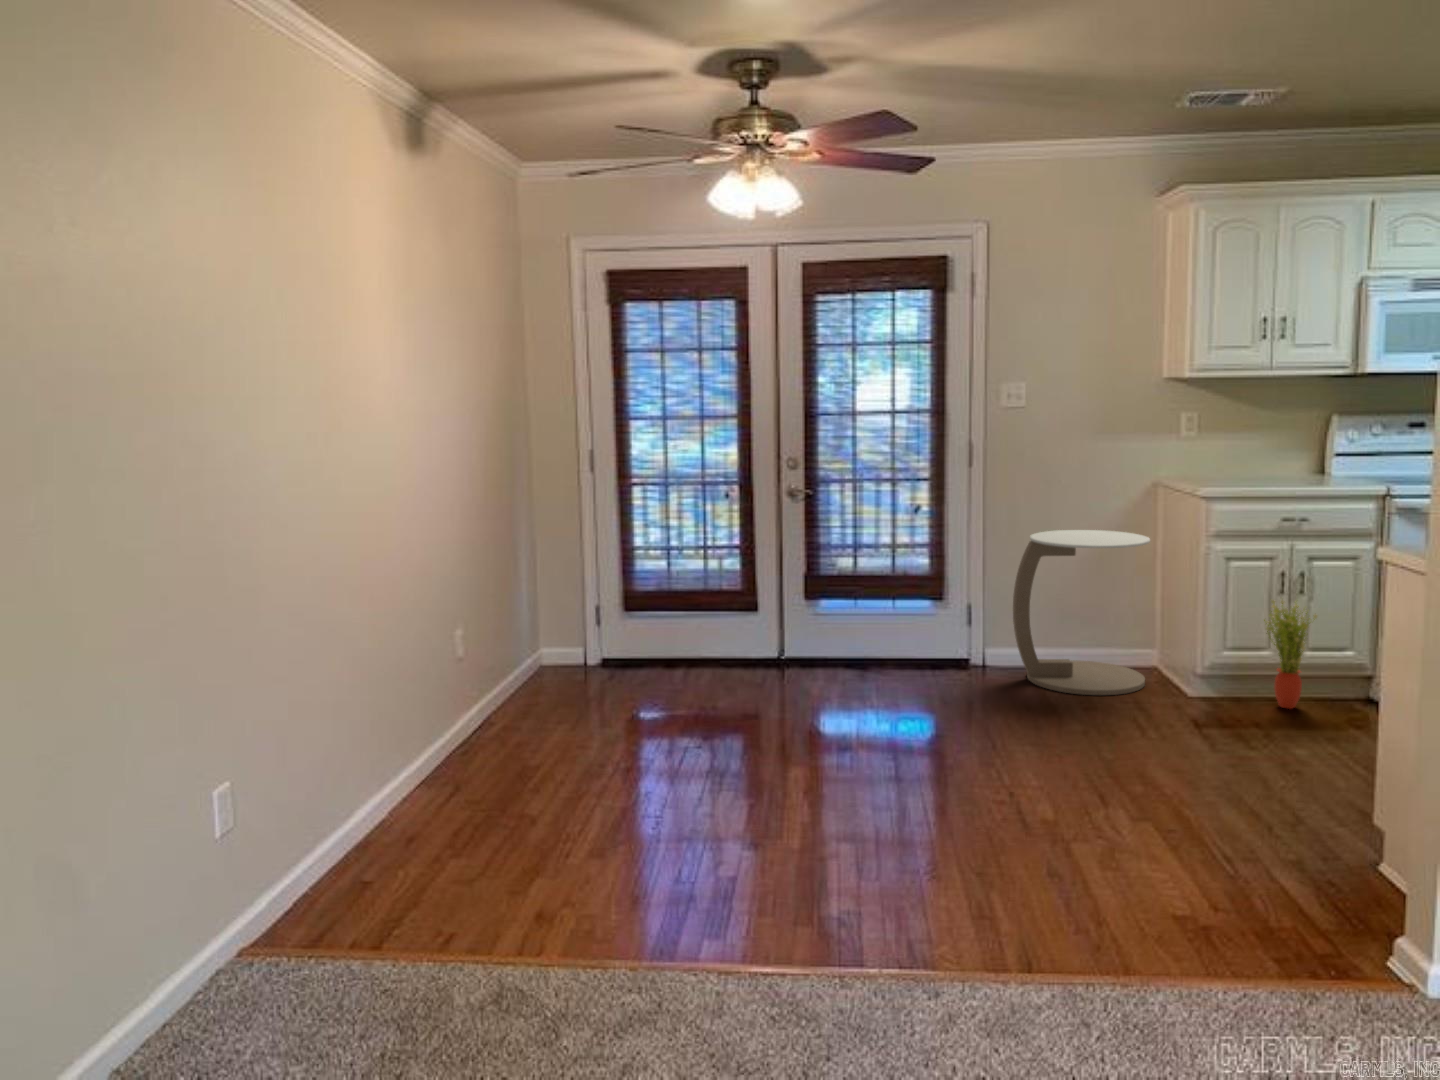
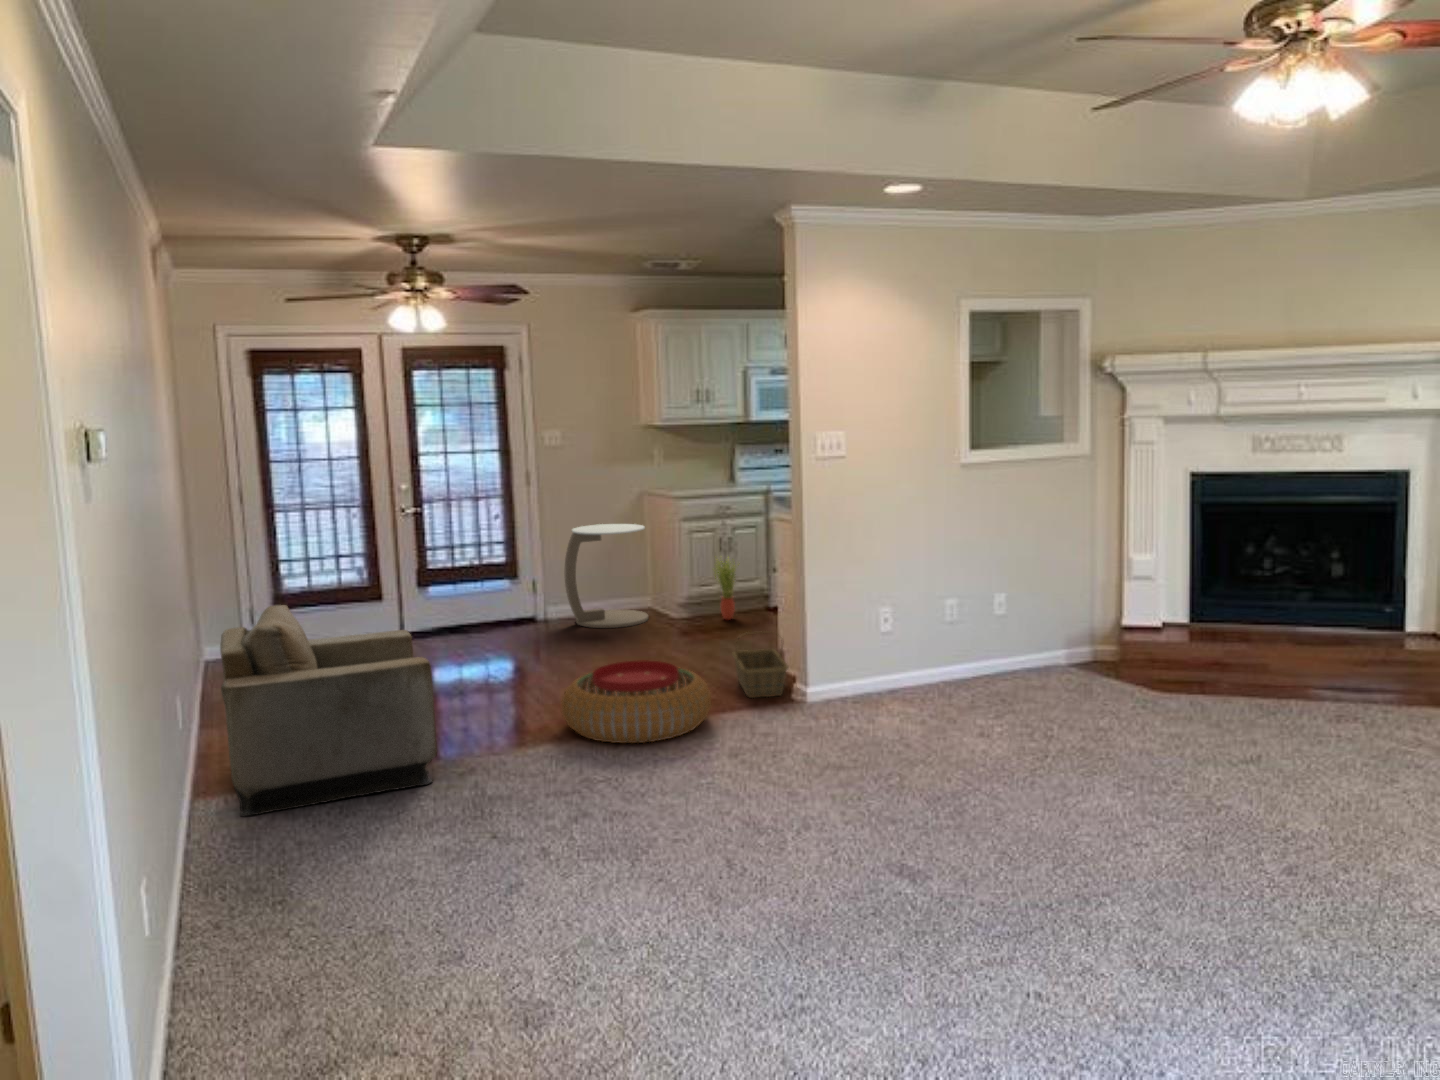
armchair: none [190,634,661,1041] -> present [220,605,437,817]
basket: none [1271,781,1399,932] -> present [732,632,789,698]
pouf: none [893,805,1201,1005] -> present [561,660,711,743]

